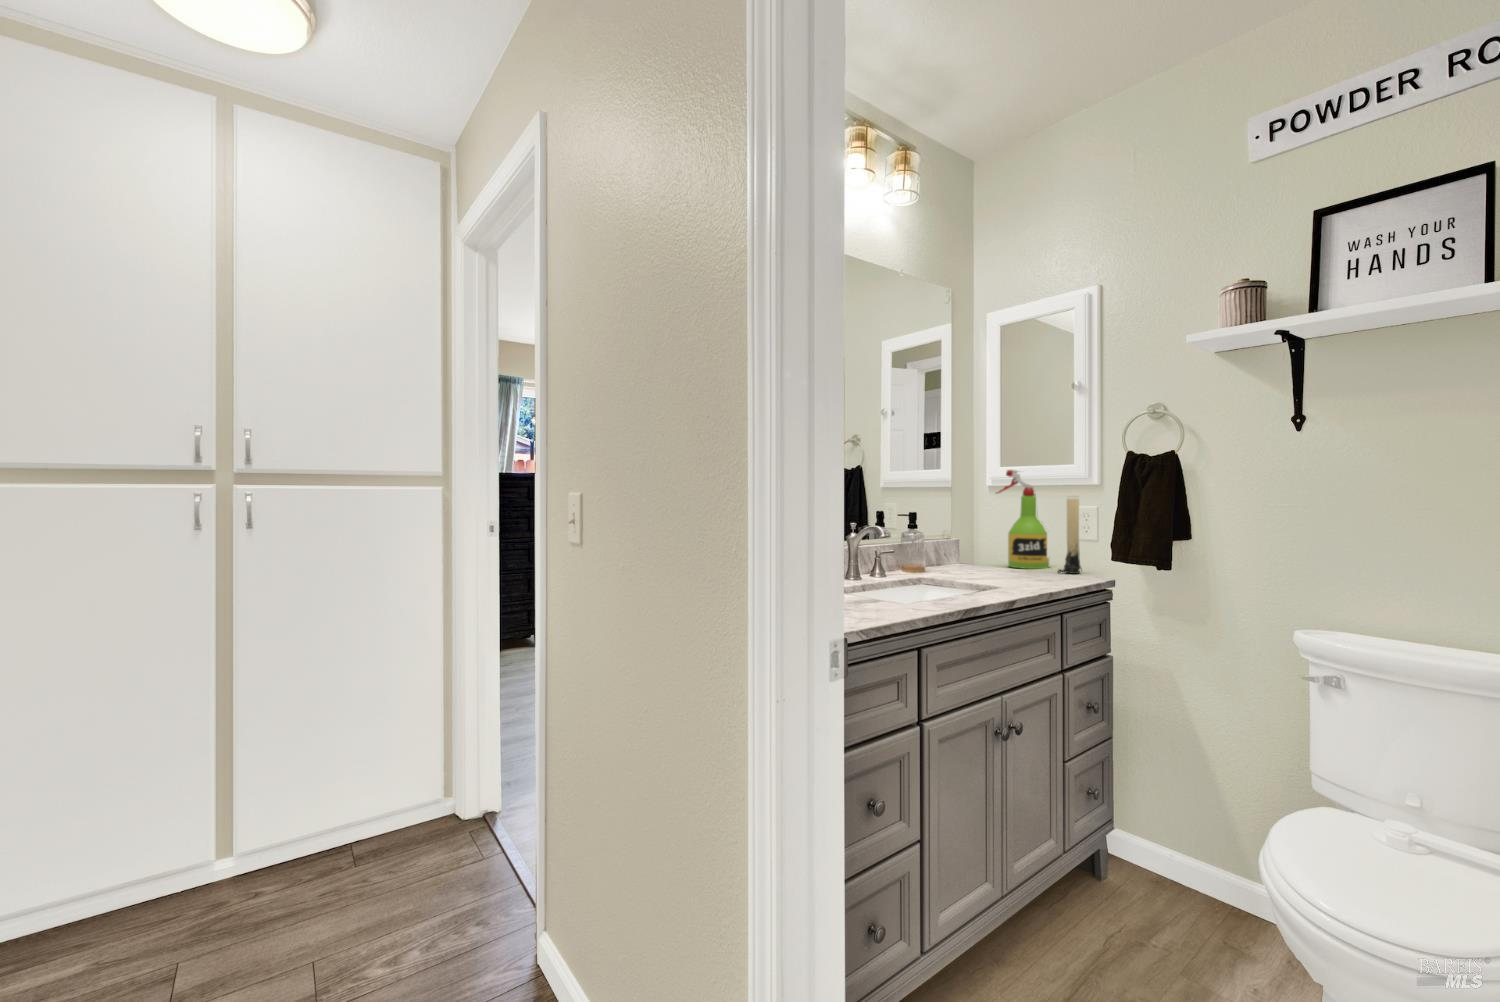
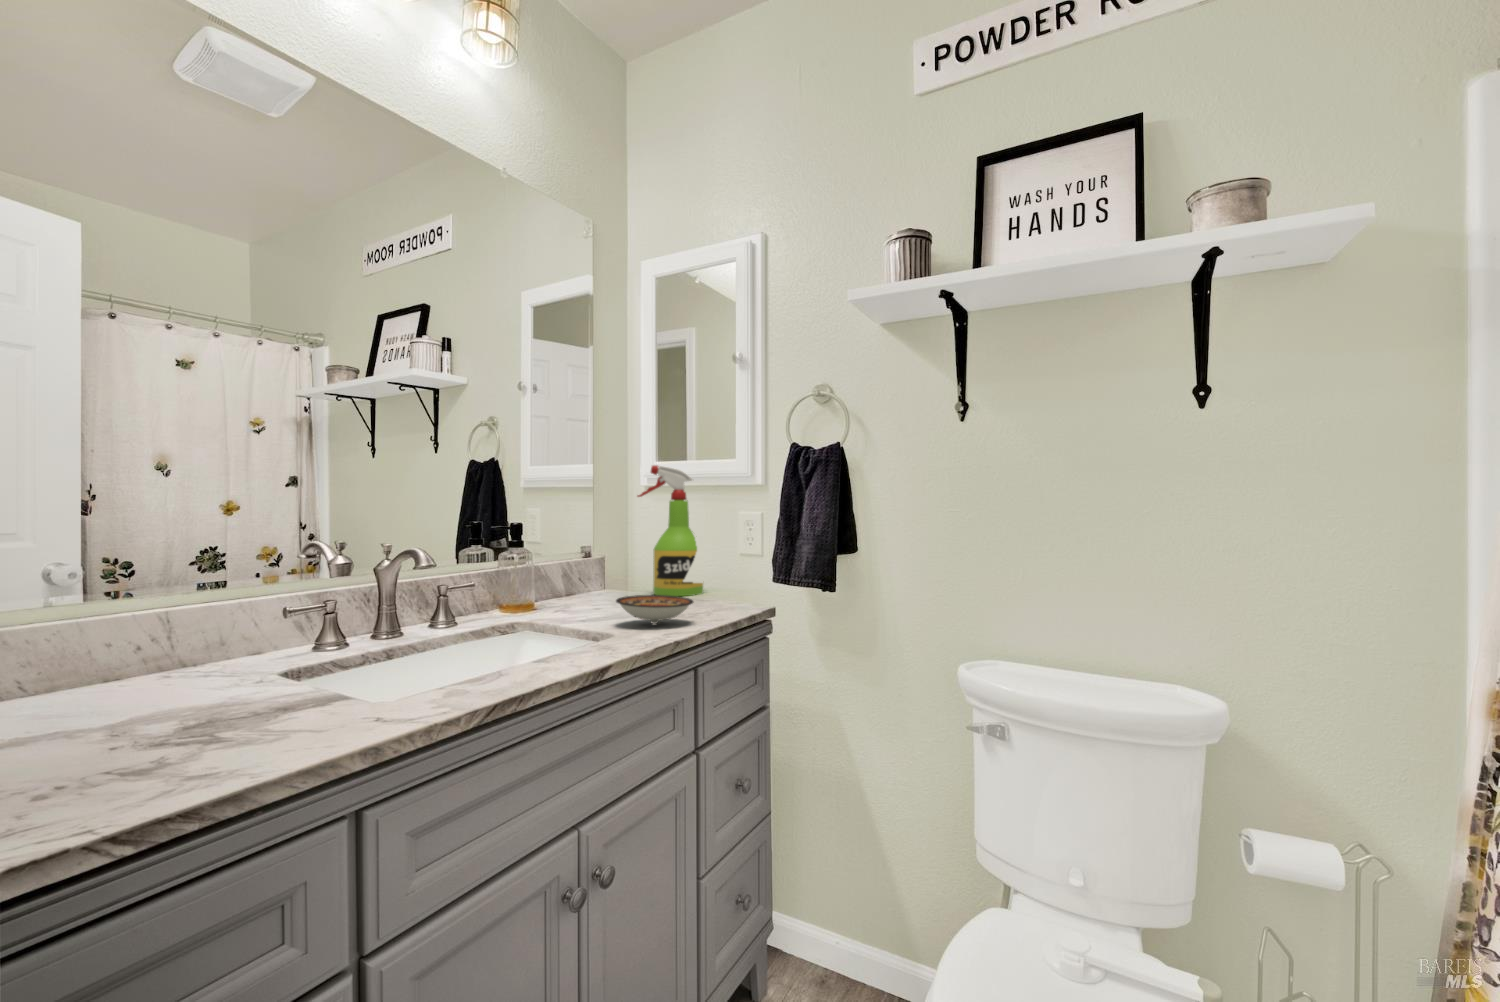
candle: present [1058,499,1081,574] -> none [707,498,737,602]
ceramic bowl: none [997,564,1056,584] -> present [616,595,693,624]

